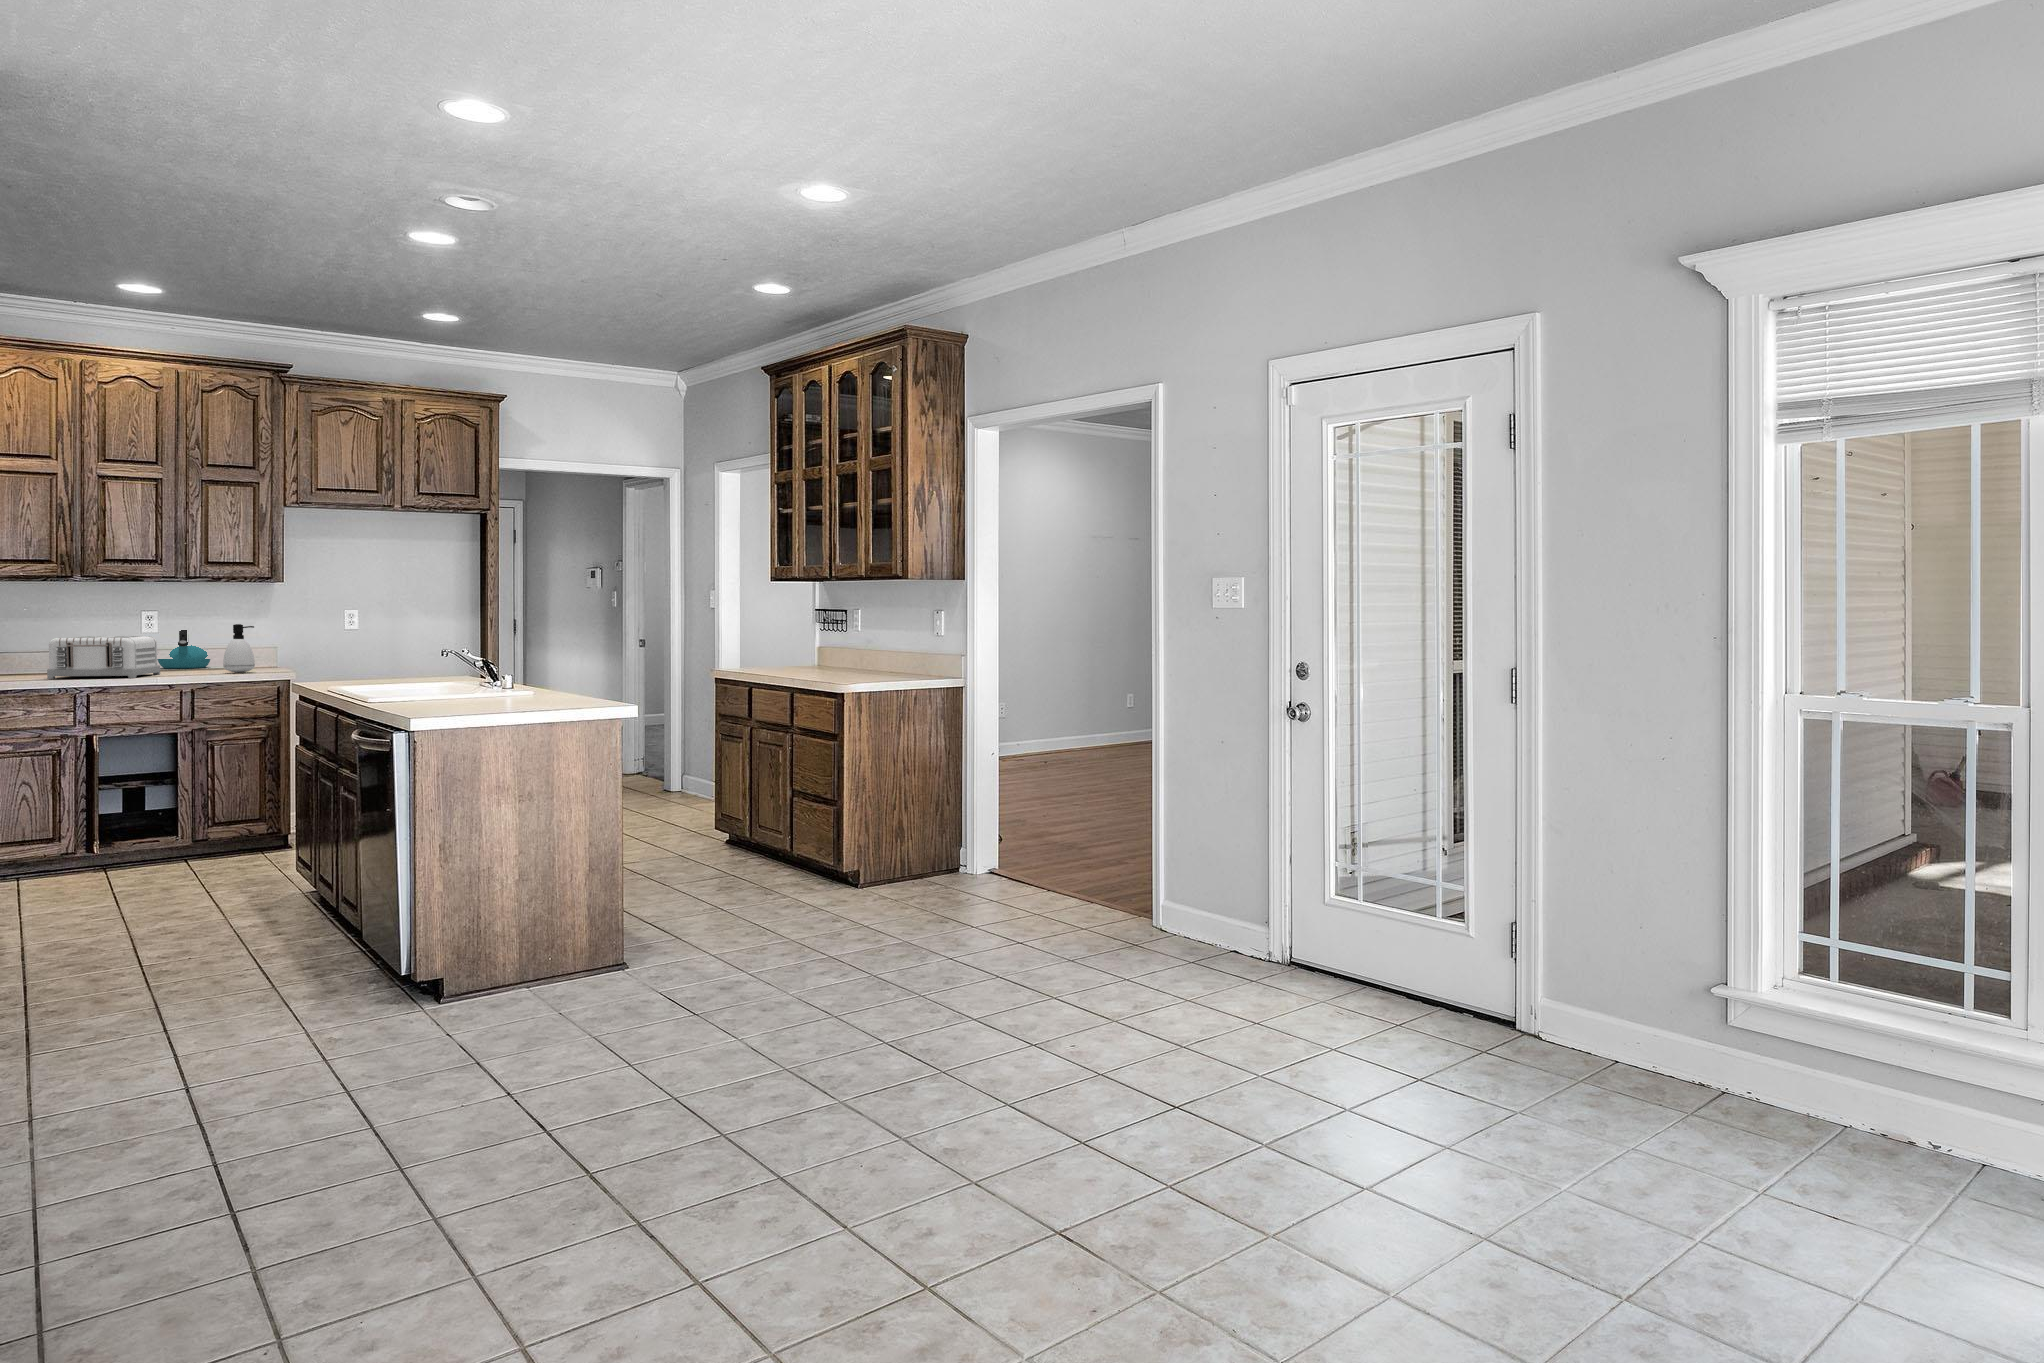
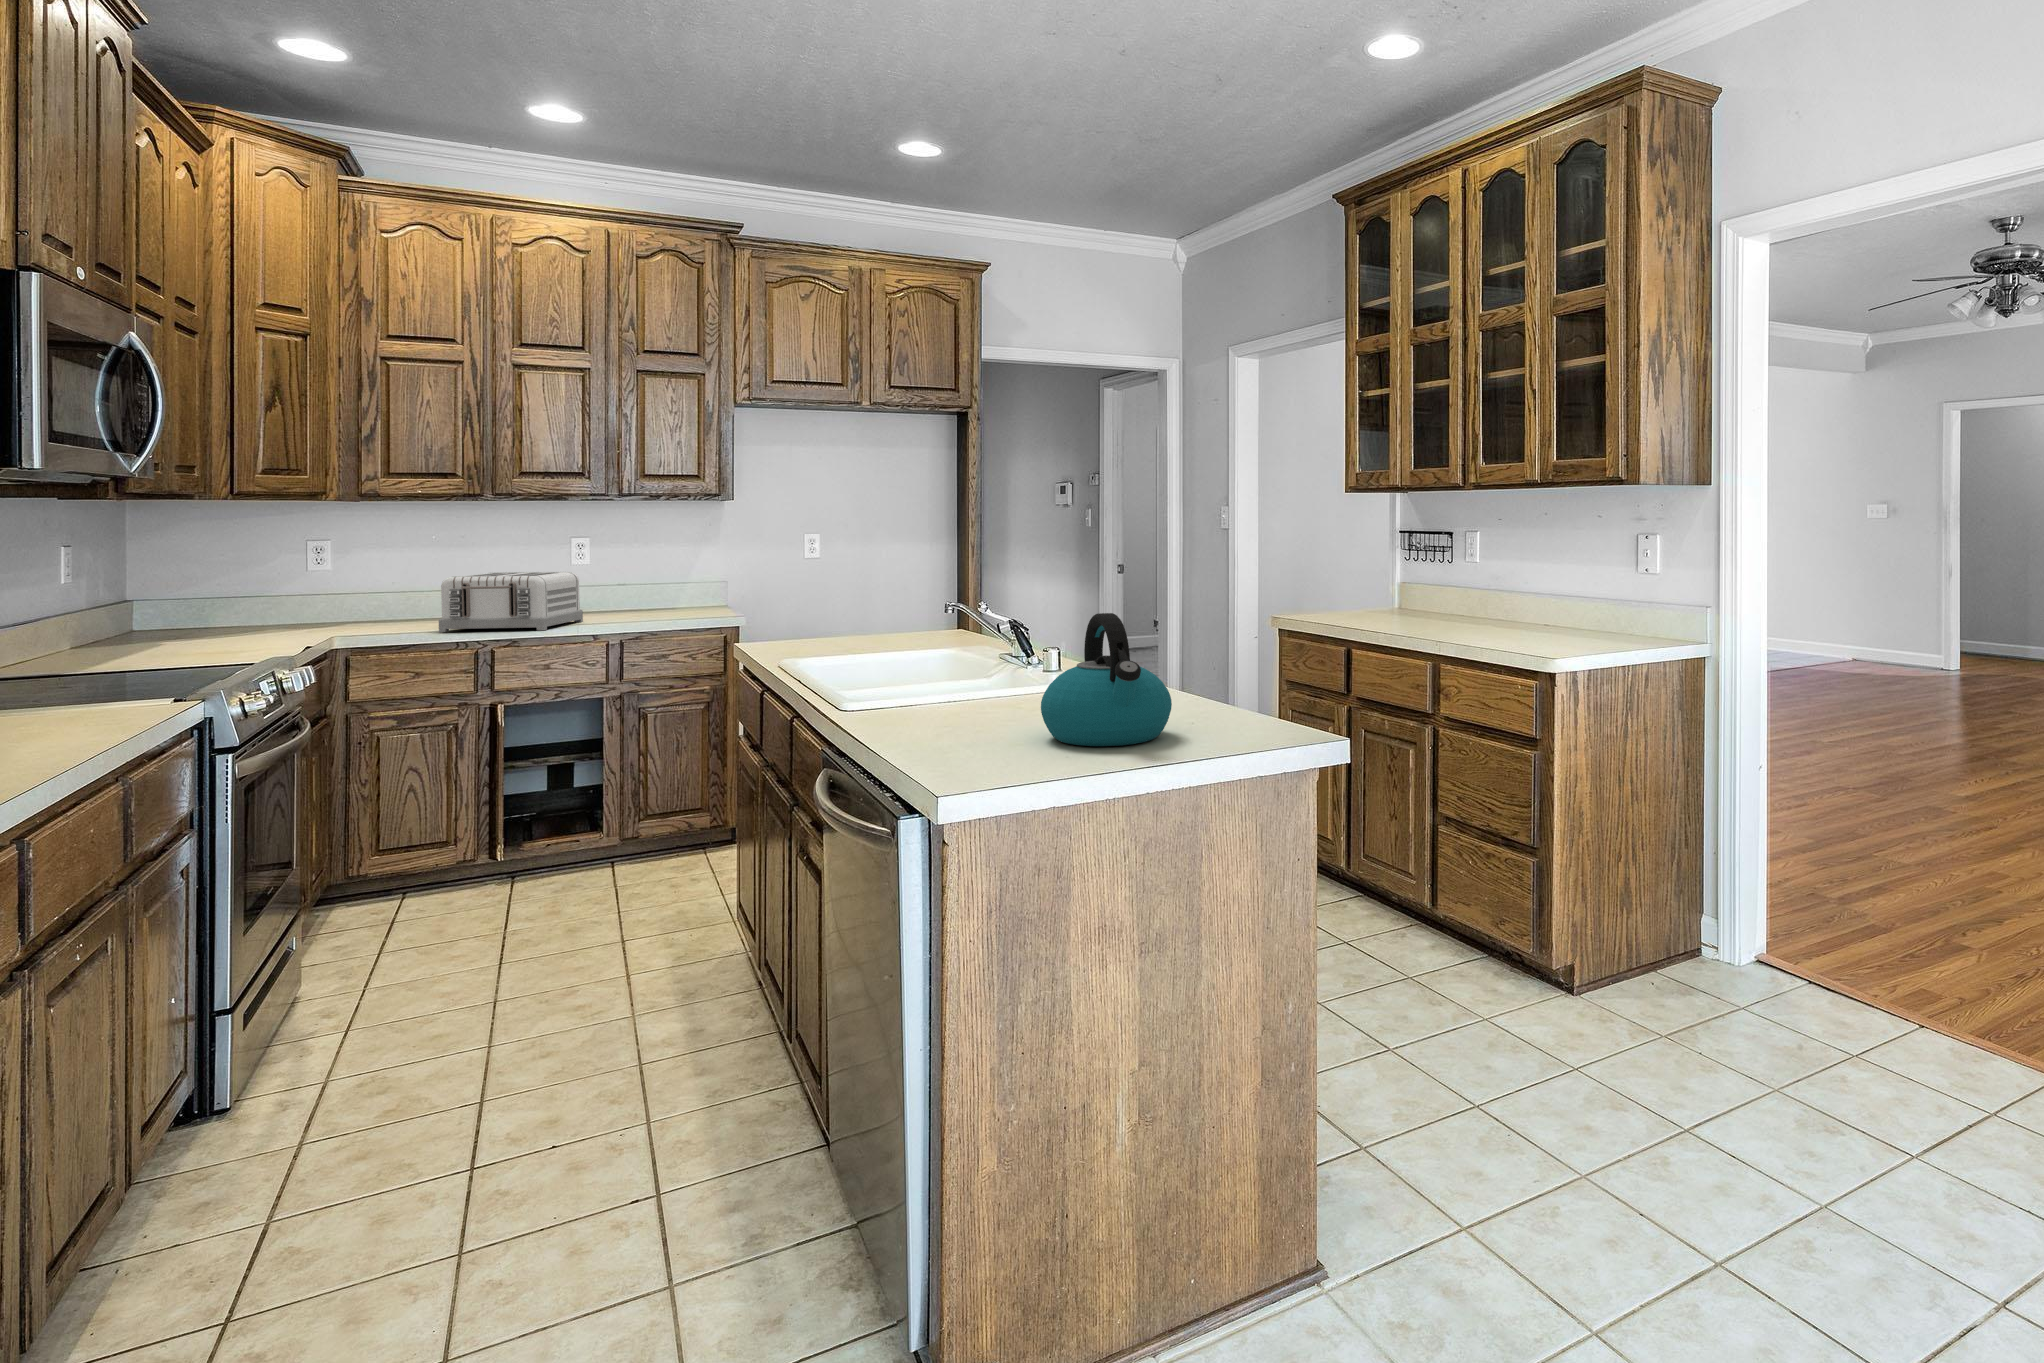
soap dispenser: present [223,624,255,673] -> none [658,555,695,619]
kettle: present [157,630,210,669] -> present [1041,613,1172,746]

